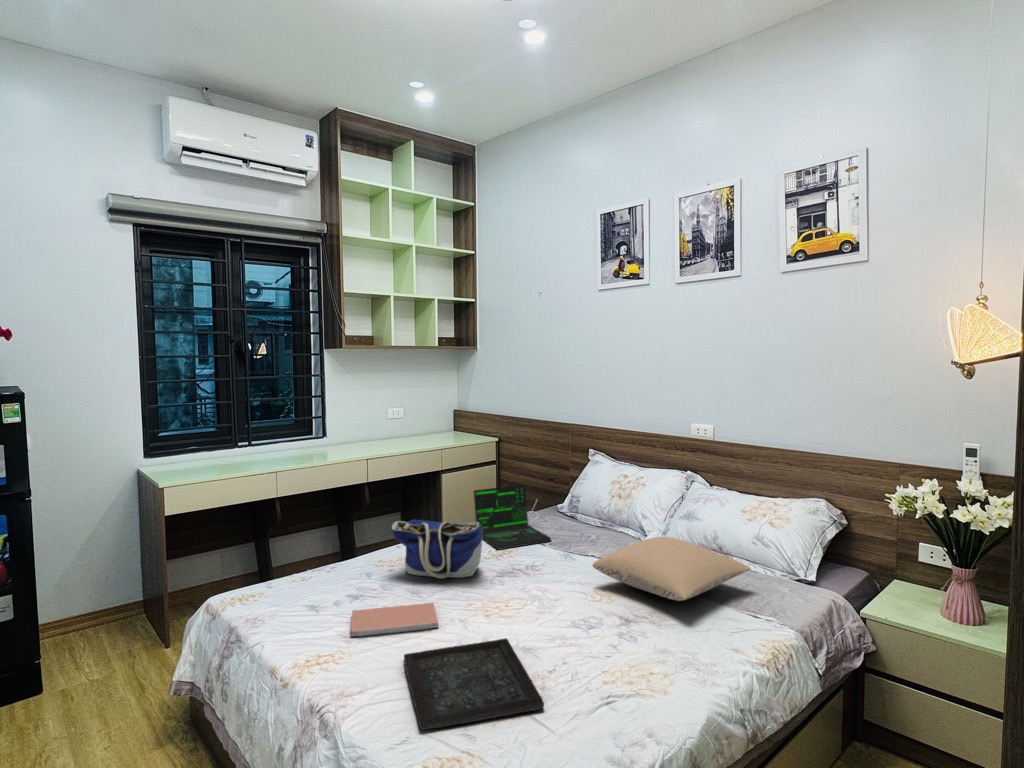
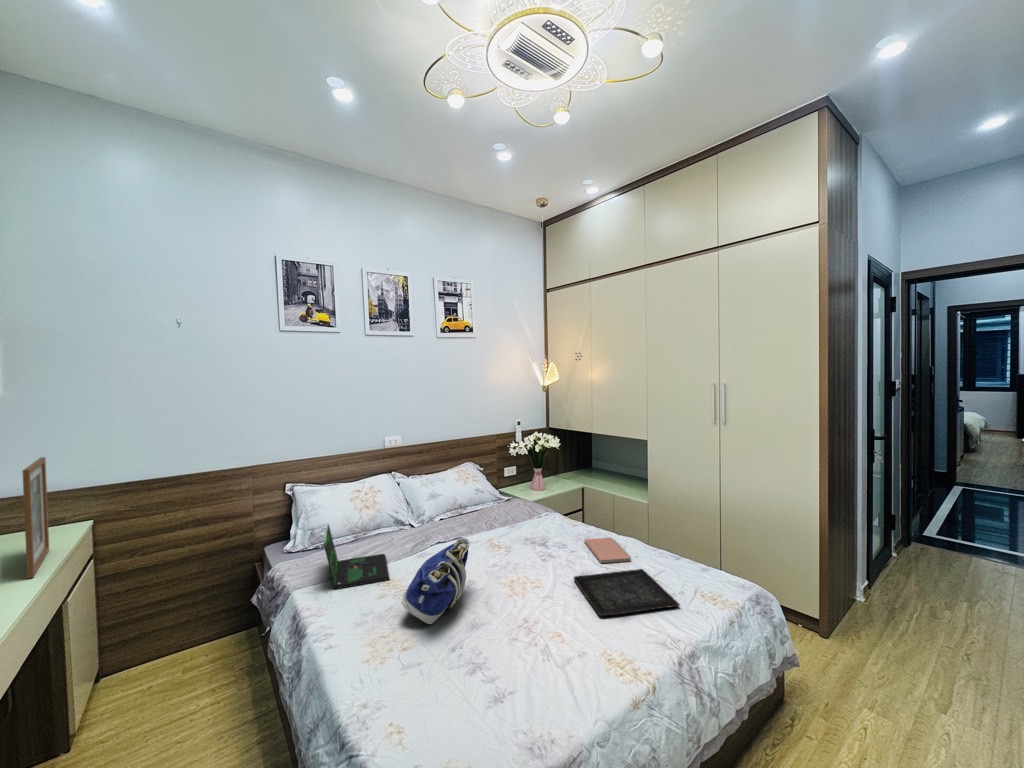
picture frame: none [402,388,443,451] -> present [22,457,49,578]
pillow: present [593,537,750,601] -> none [456,499,548,537]
notebook: present [351,603,438,636] -> present [585,538,631,563]

